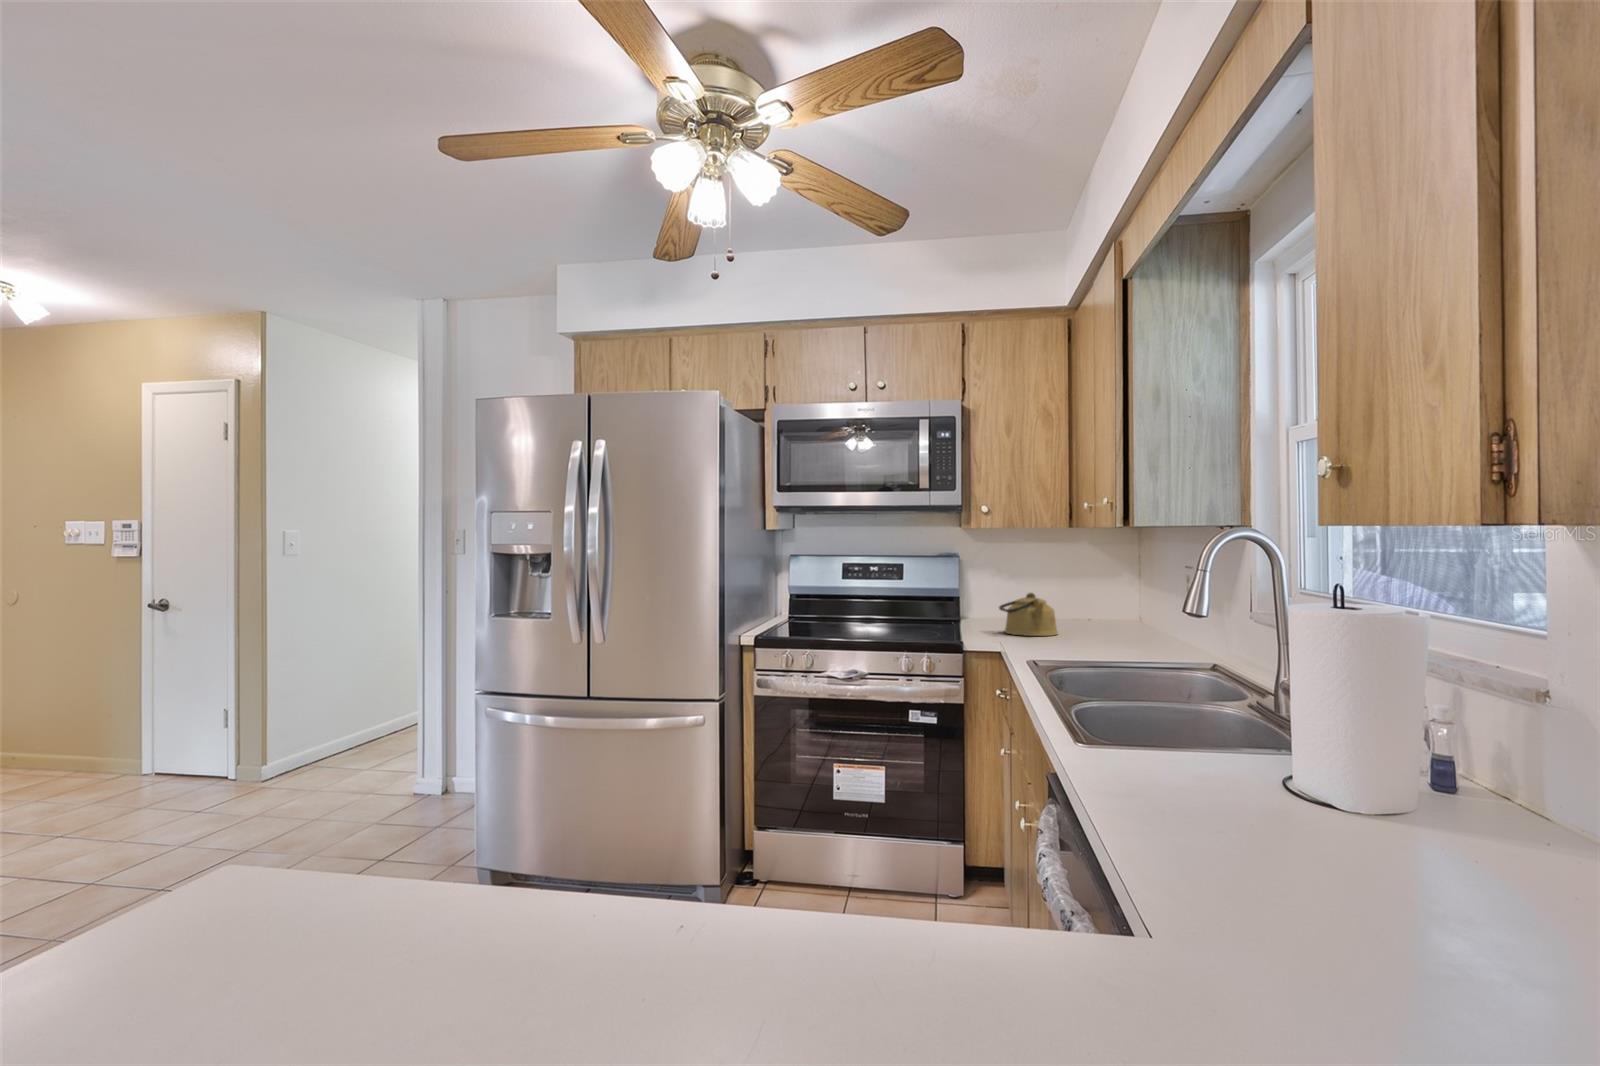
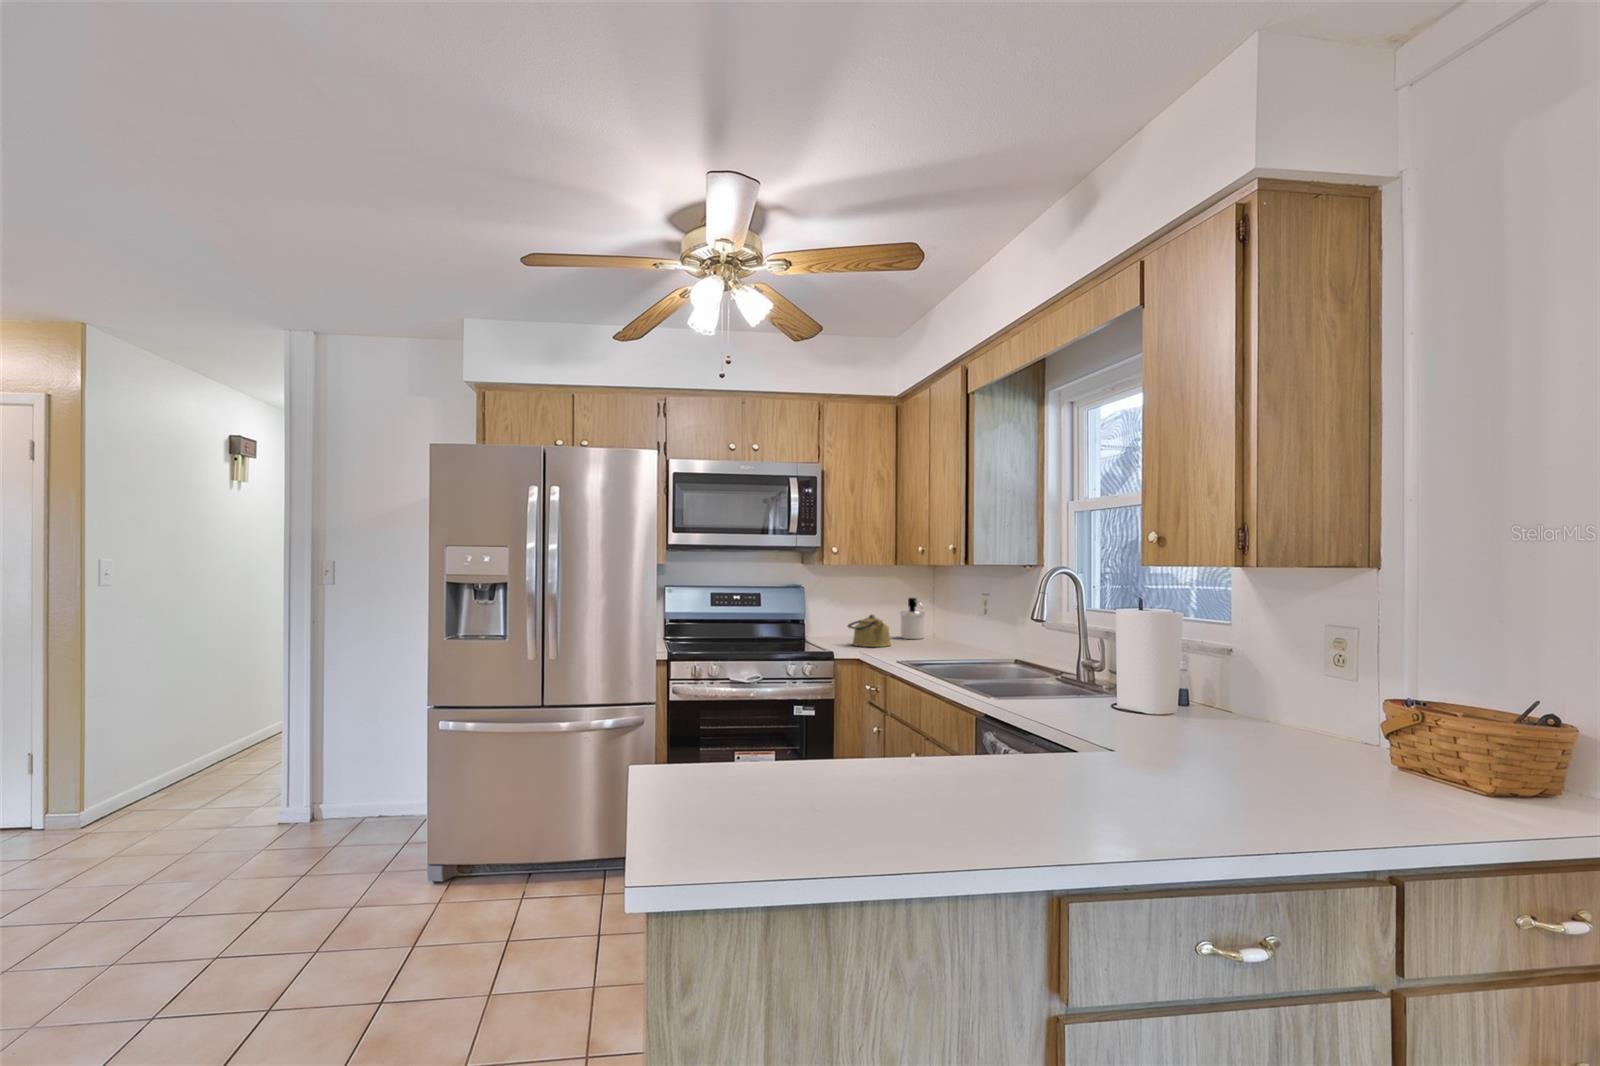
soap dispenser: none [1079,573,1114,628] -> present [900,598,925,639]

